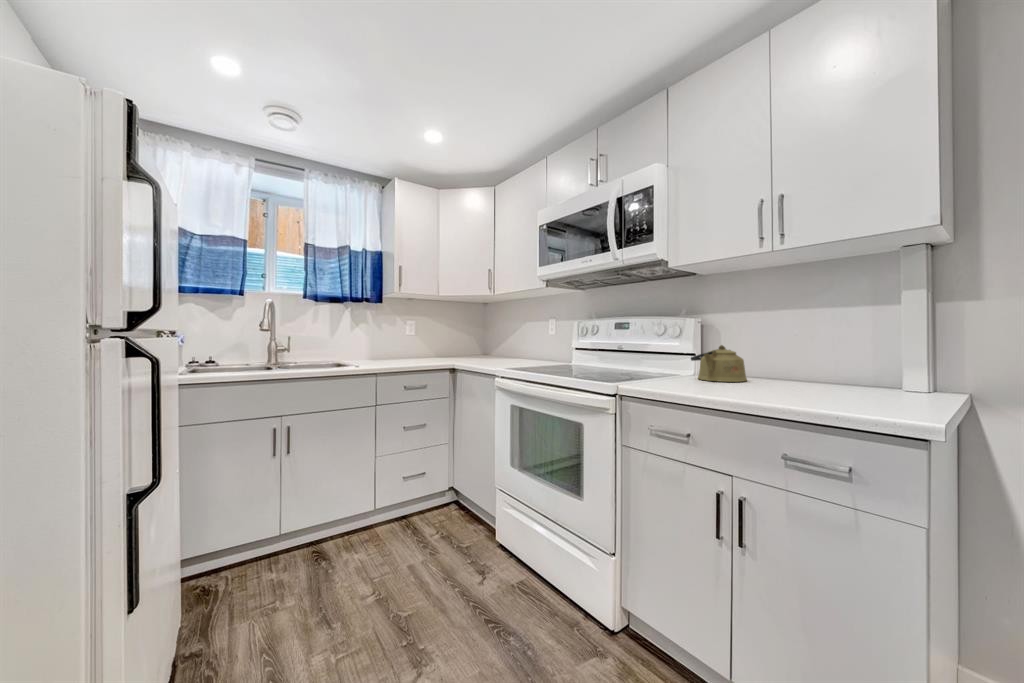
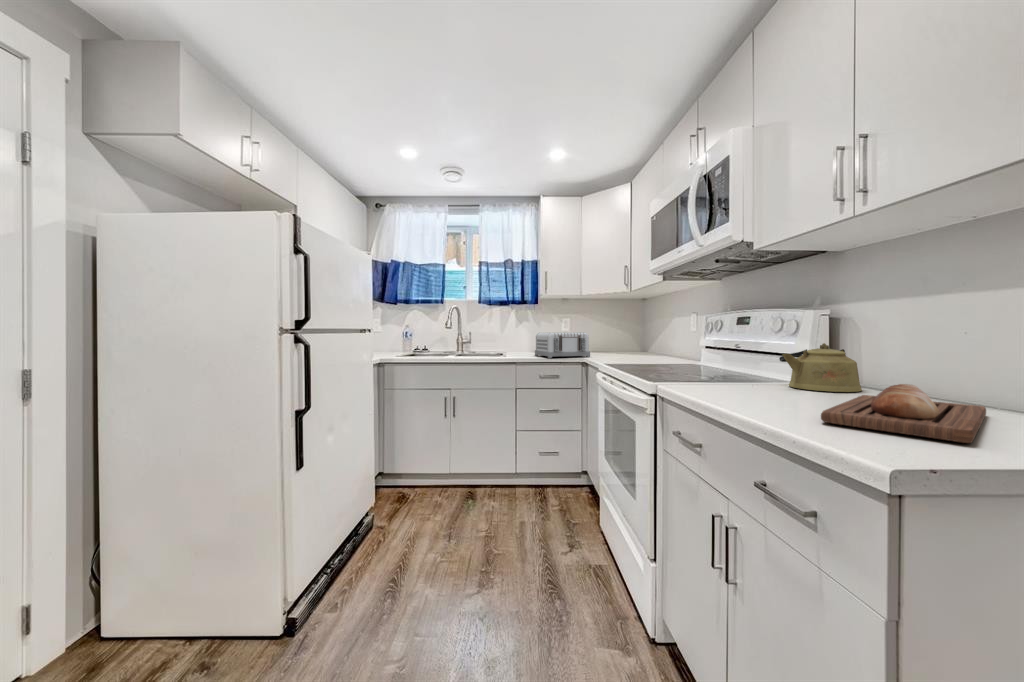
toaster: none [390,337,459,366] -> present [535,332,590,358]
bread loaf: none [776,372,909,407] -> present [821,384,986,443]

